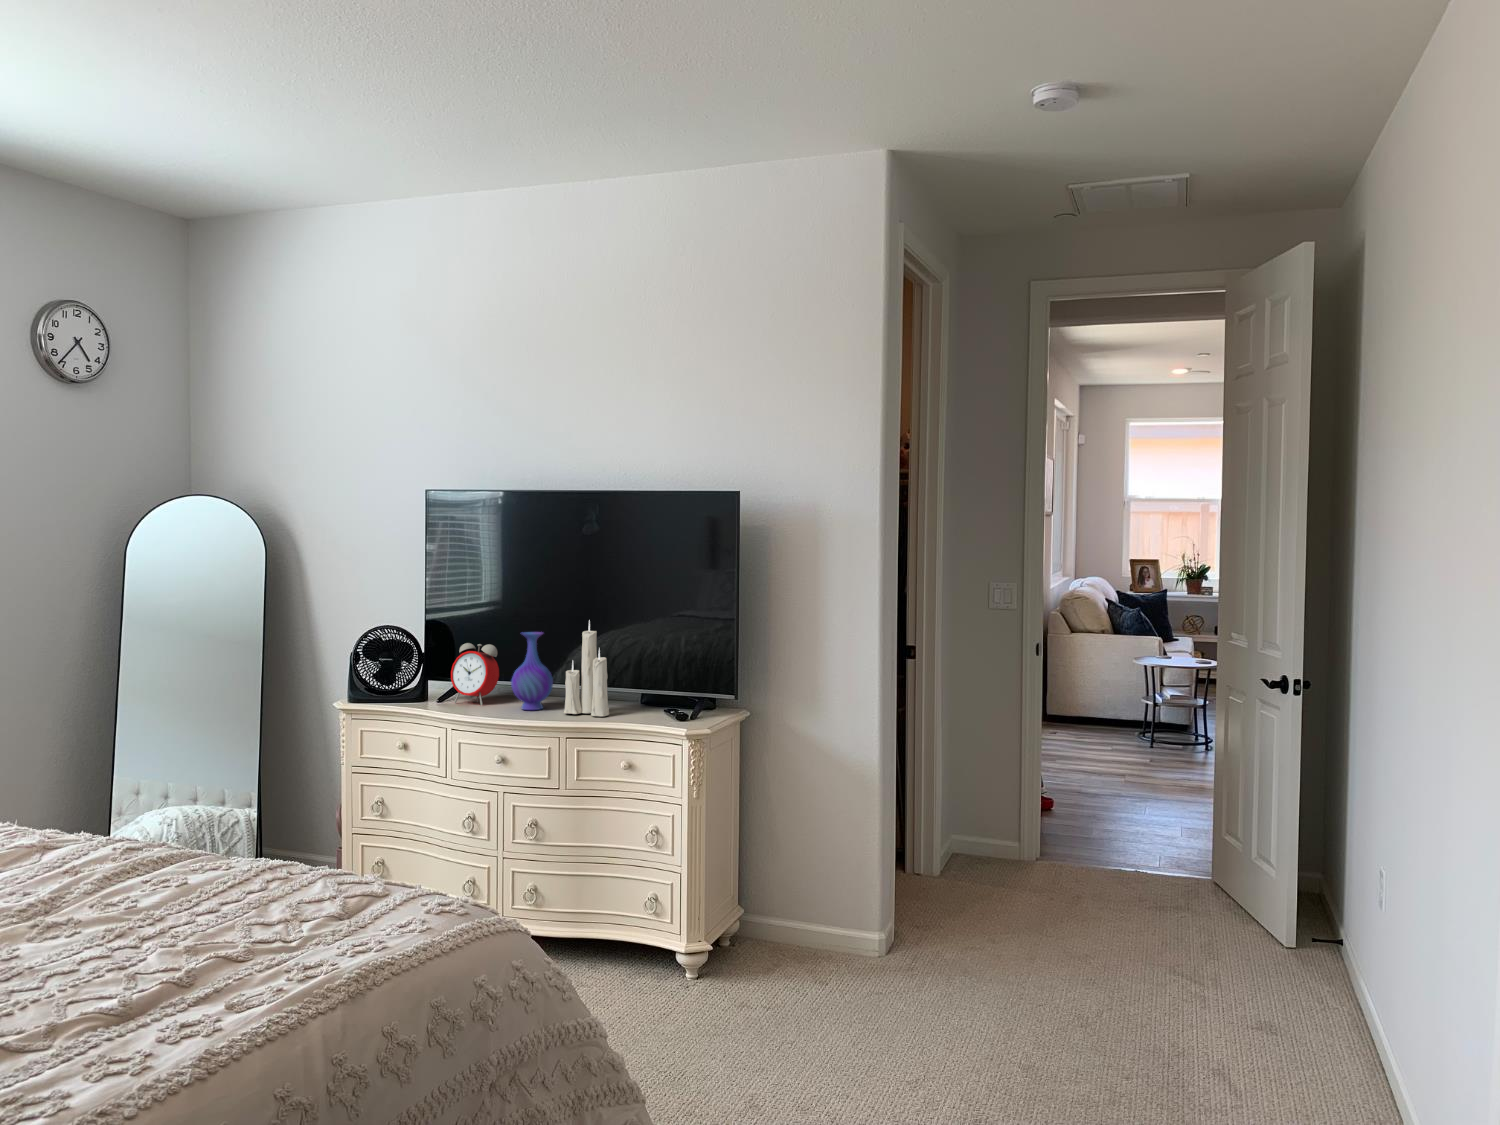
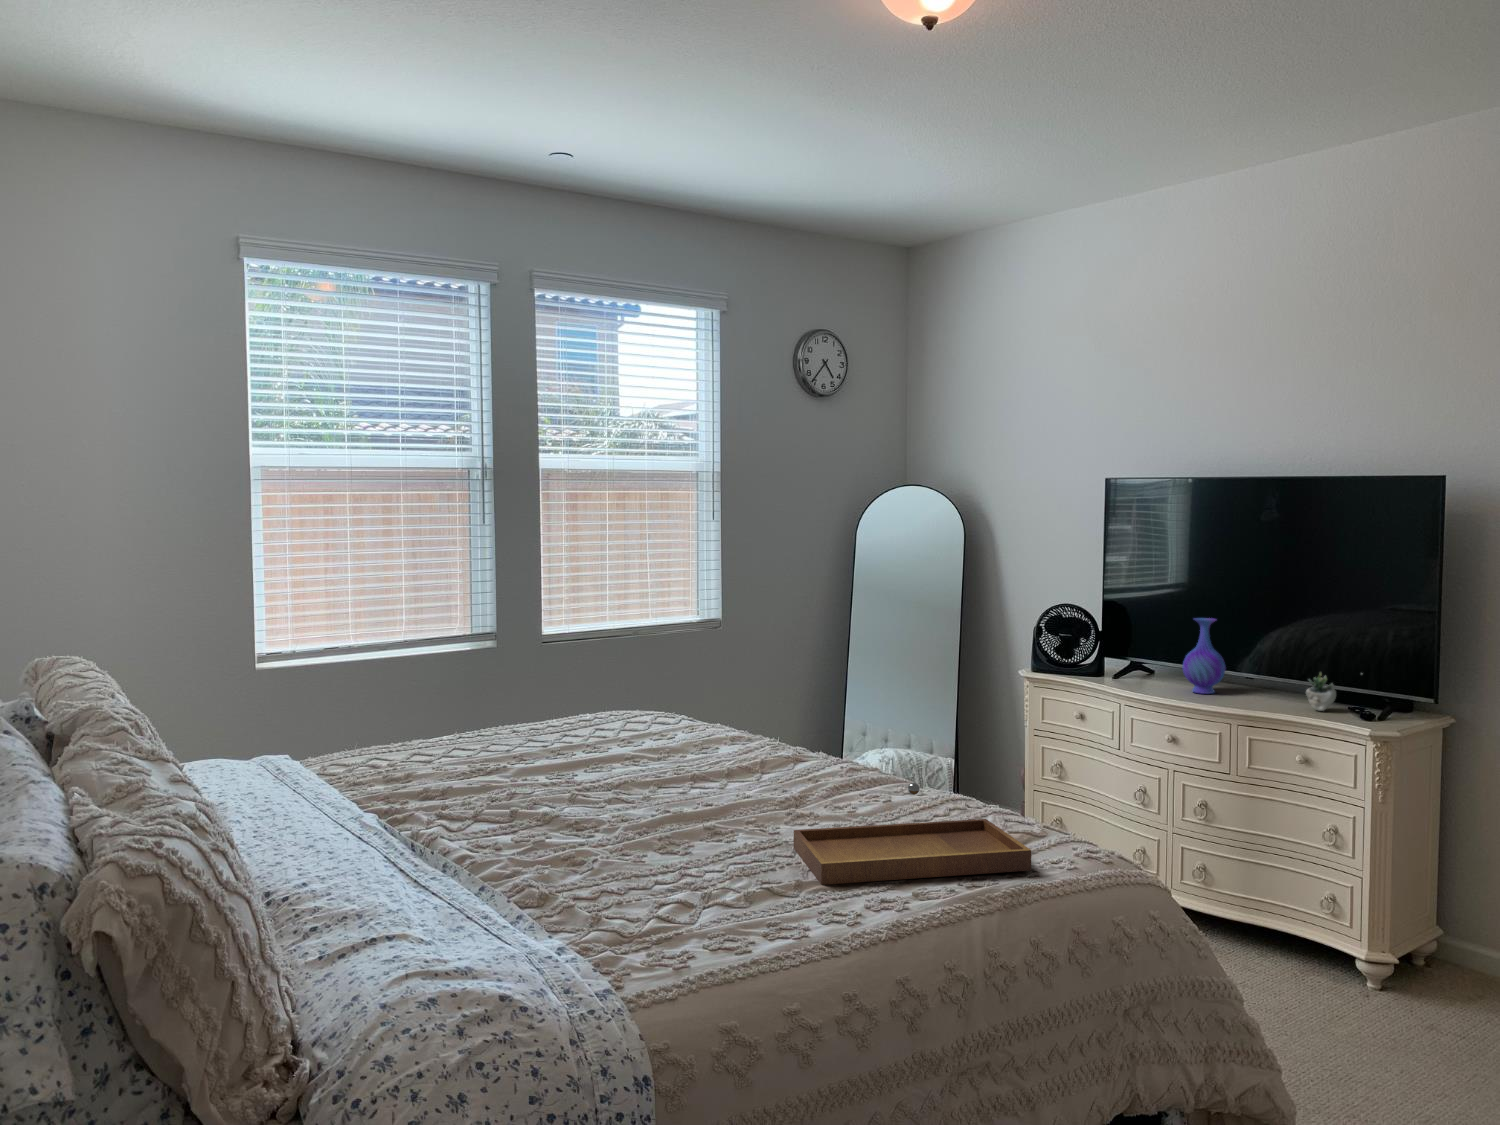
candle: present [564,620,609,716] -> none [1235,604,1284,706]
alarm clock: present [451,643,499,705] -> none [1125,625,1171,685]
succulent plant: none [629,677,679,717] -> present [1306,673,1336,711]
tray: none [43,860,375,1021] -> present [794,783,1031,885]

